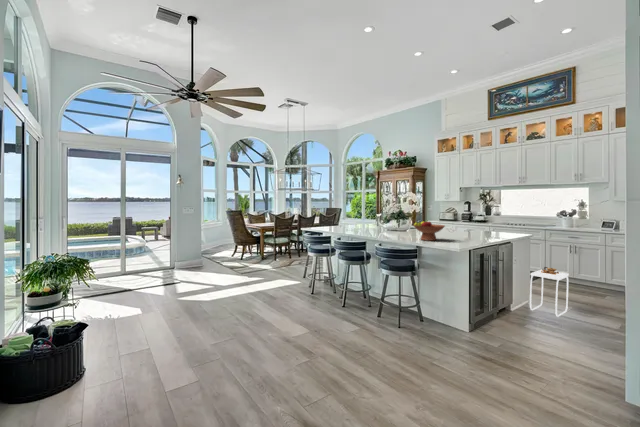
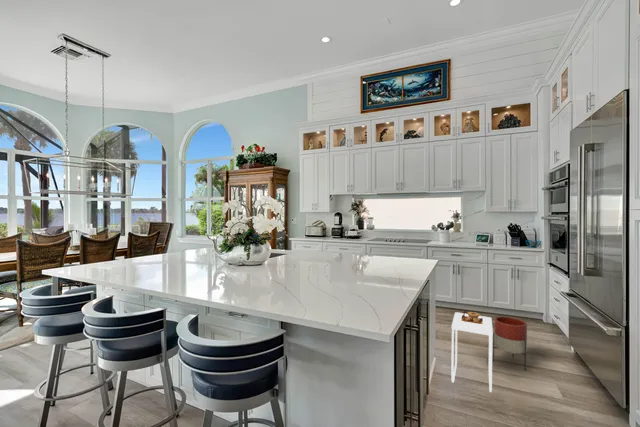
fruit bowl: present [413,220,445,241] -> none [273,256,343,307]
planter: none [576,278,606,315] -> present [493,316,527,370]

